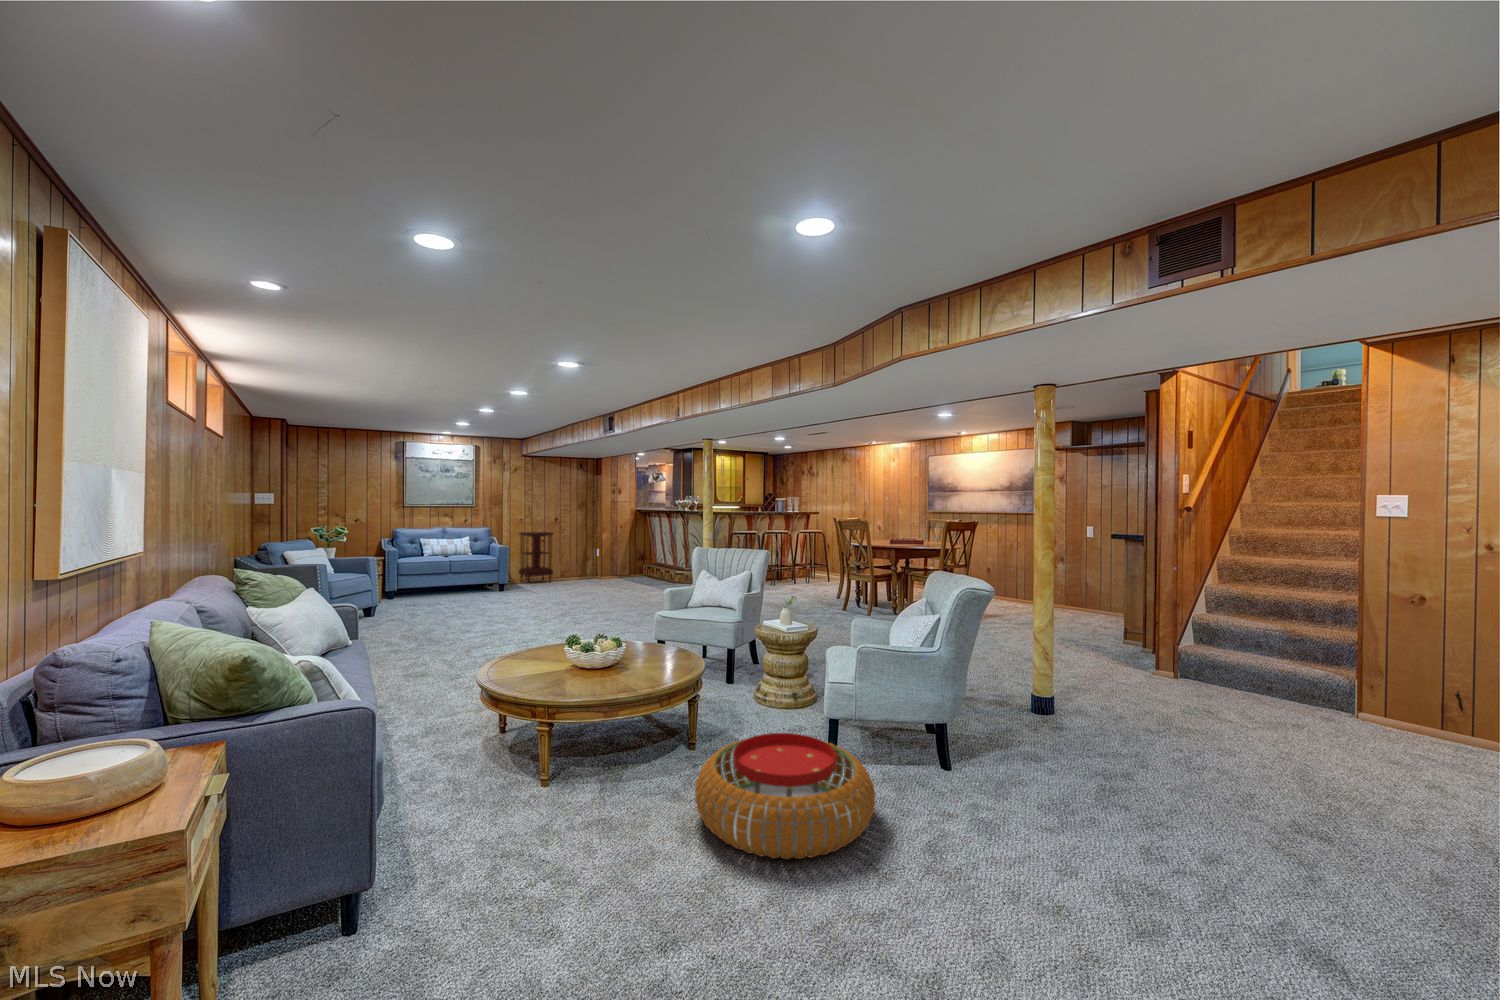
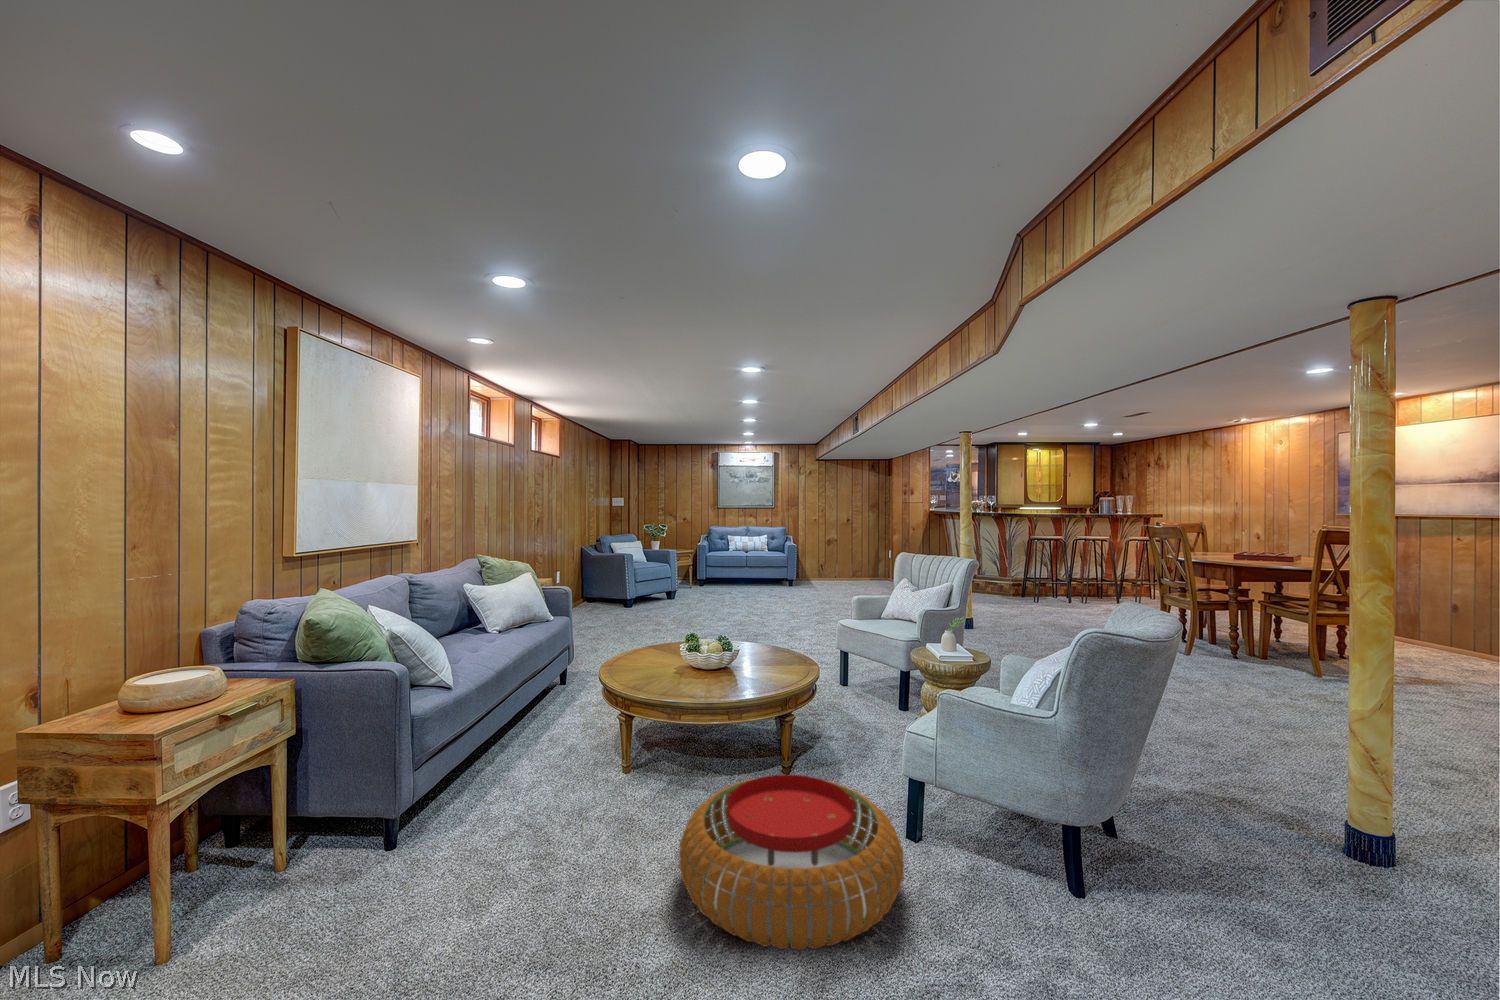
side table: present [519,532,553,584] -> none [813,532,844,582]

